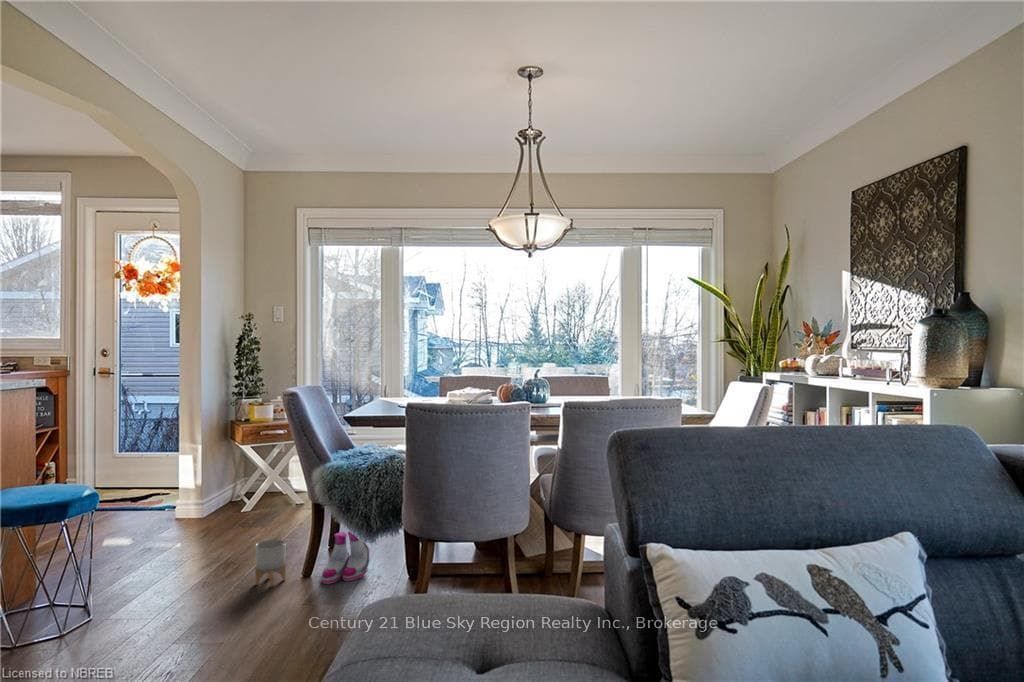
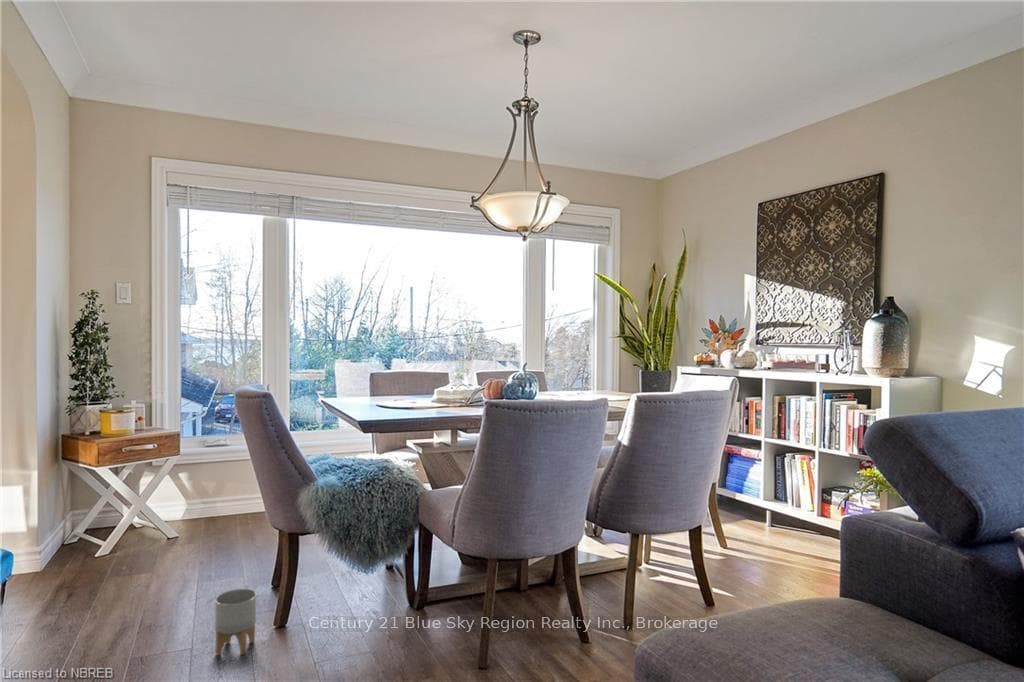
boots: present [322,531,369,584] -> none [302,560,356,637]

